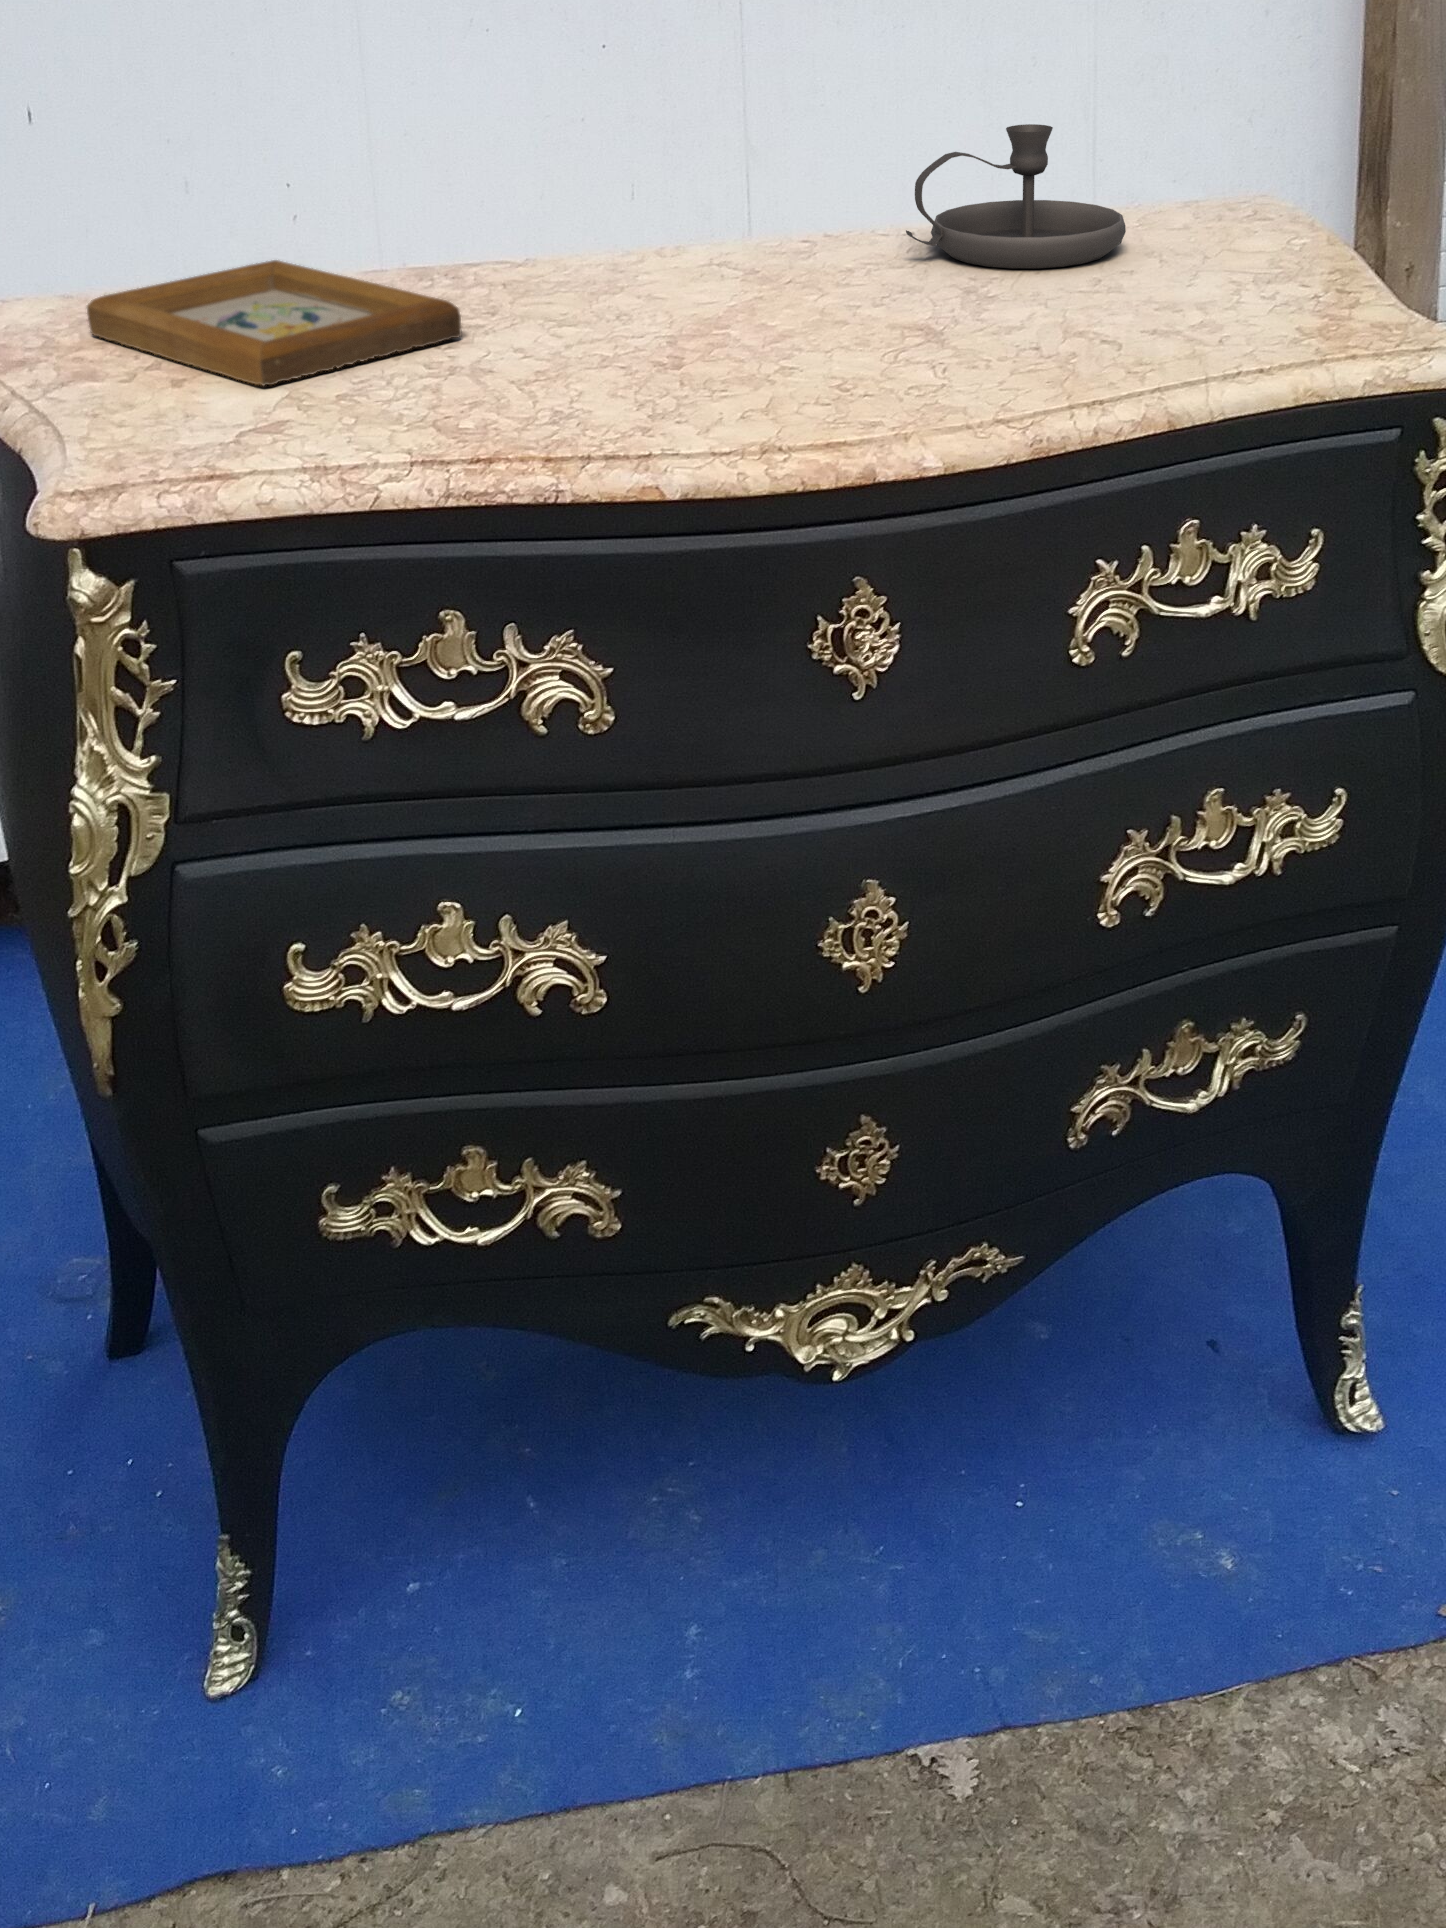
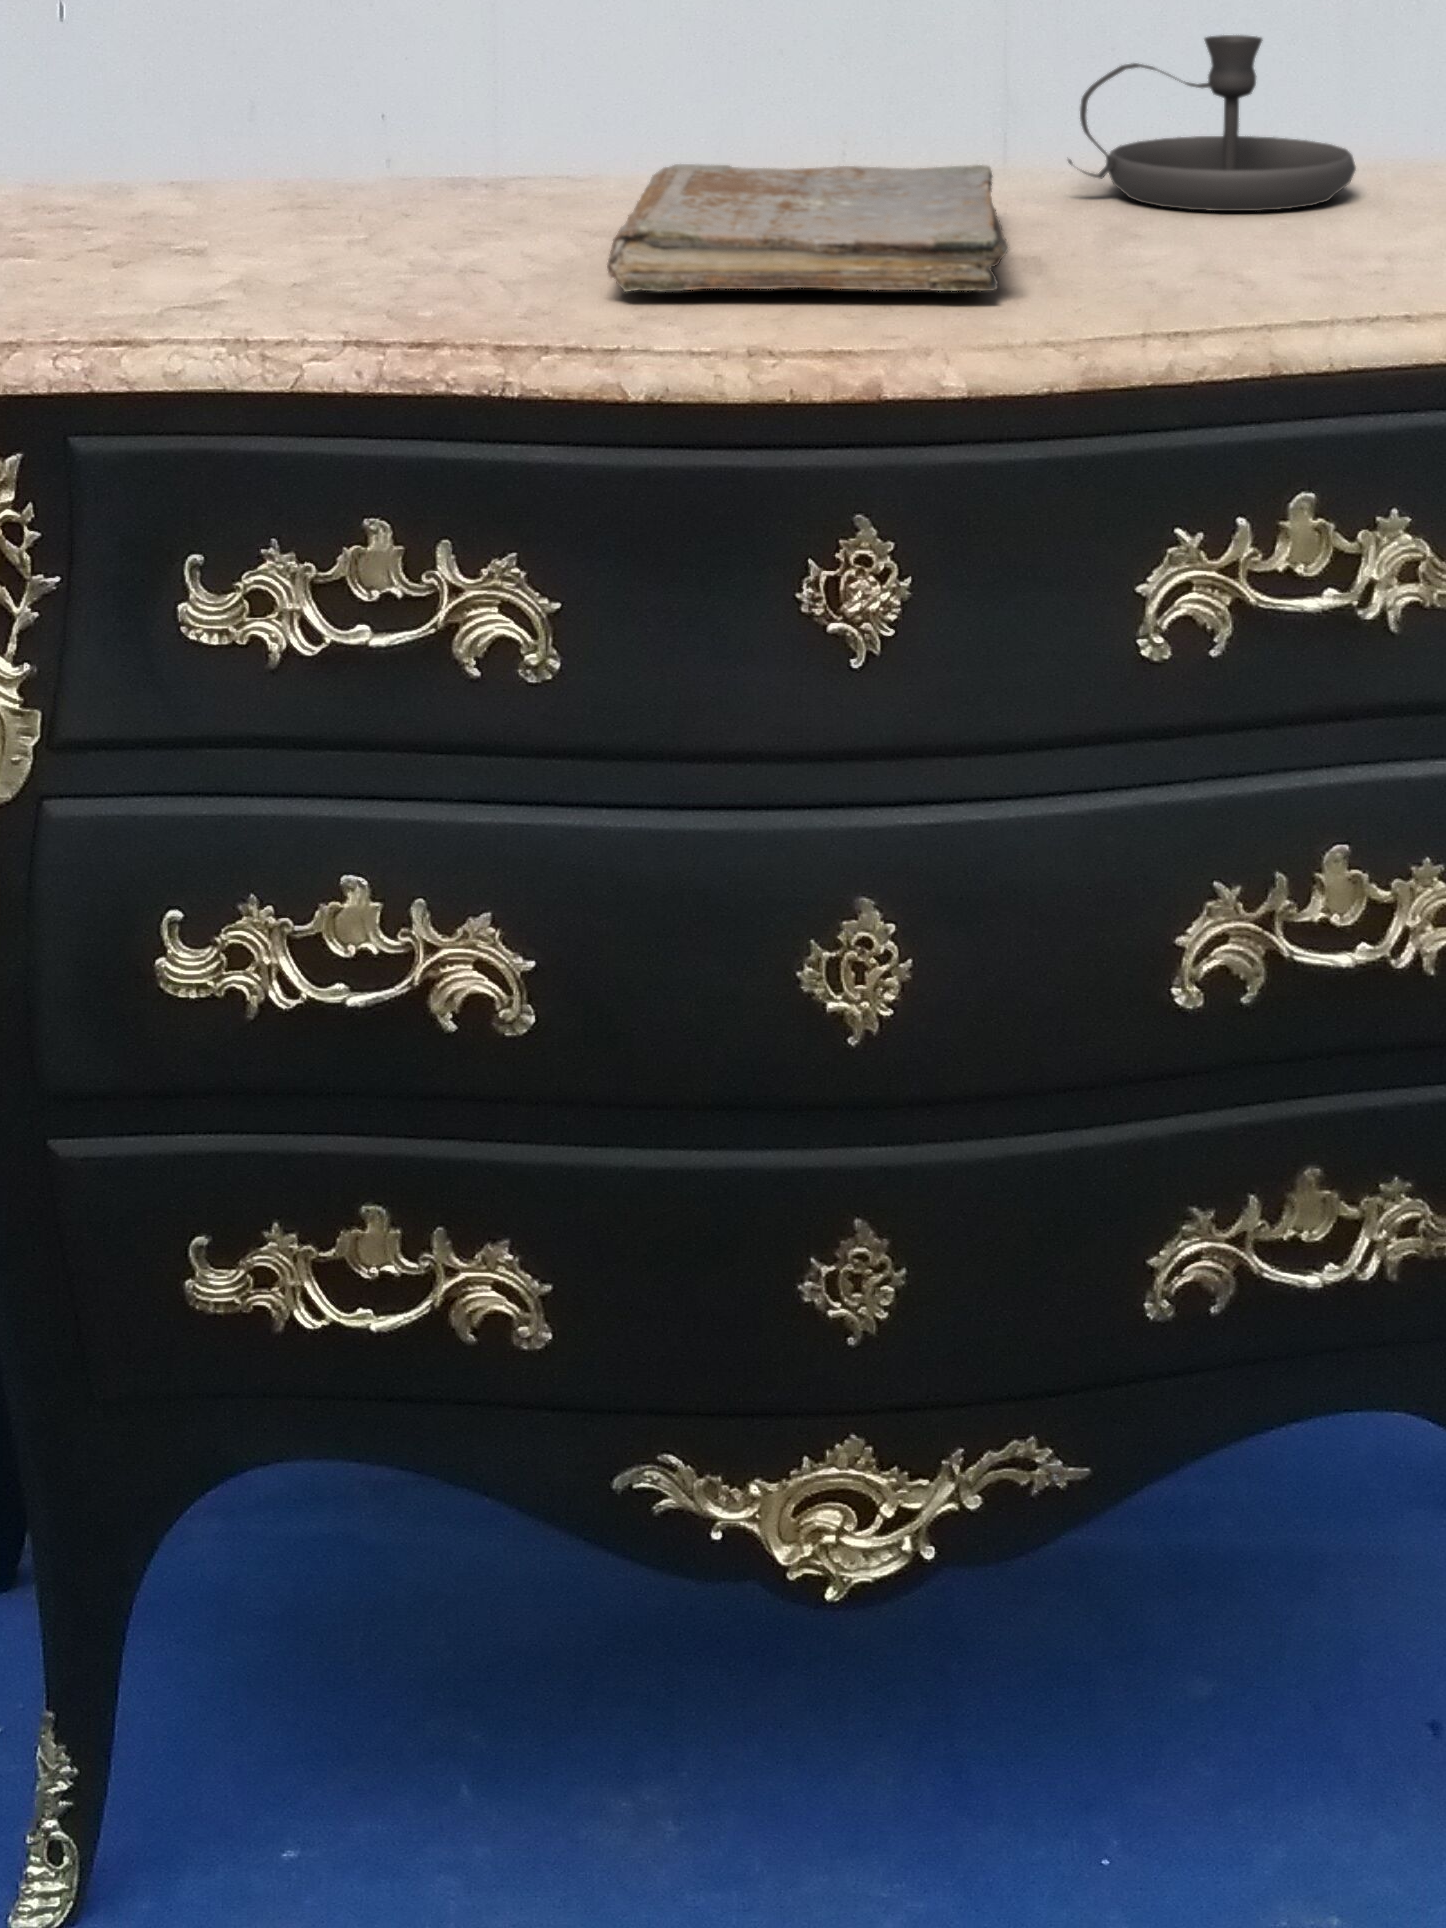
book: none [591,246,948,394] -> present [607,164,1009,292]
picture frame: present [87,260,462,386] -> none [51,150,474,270]

